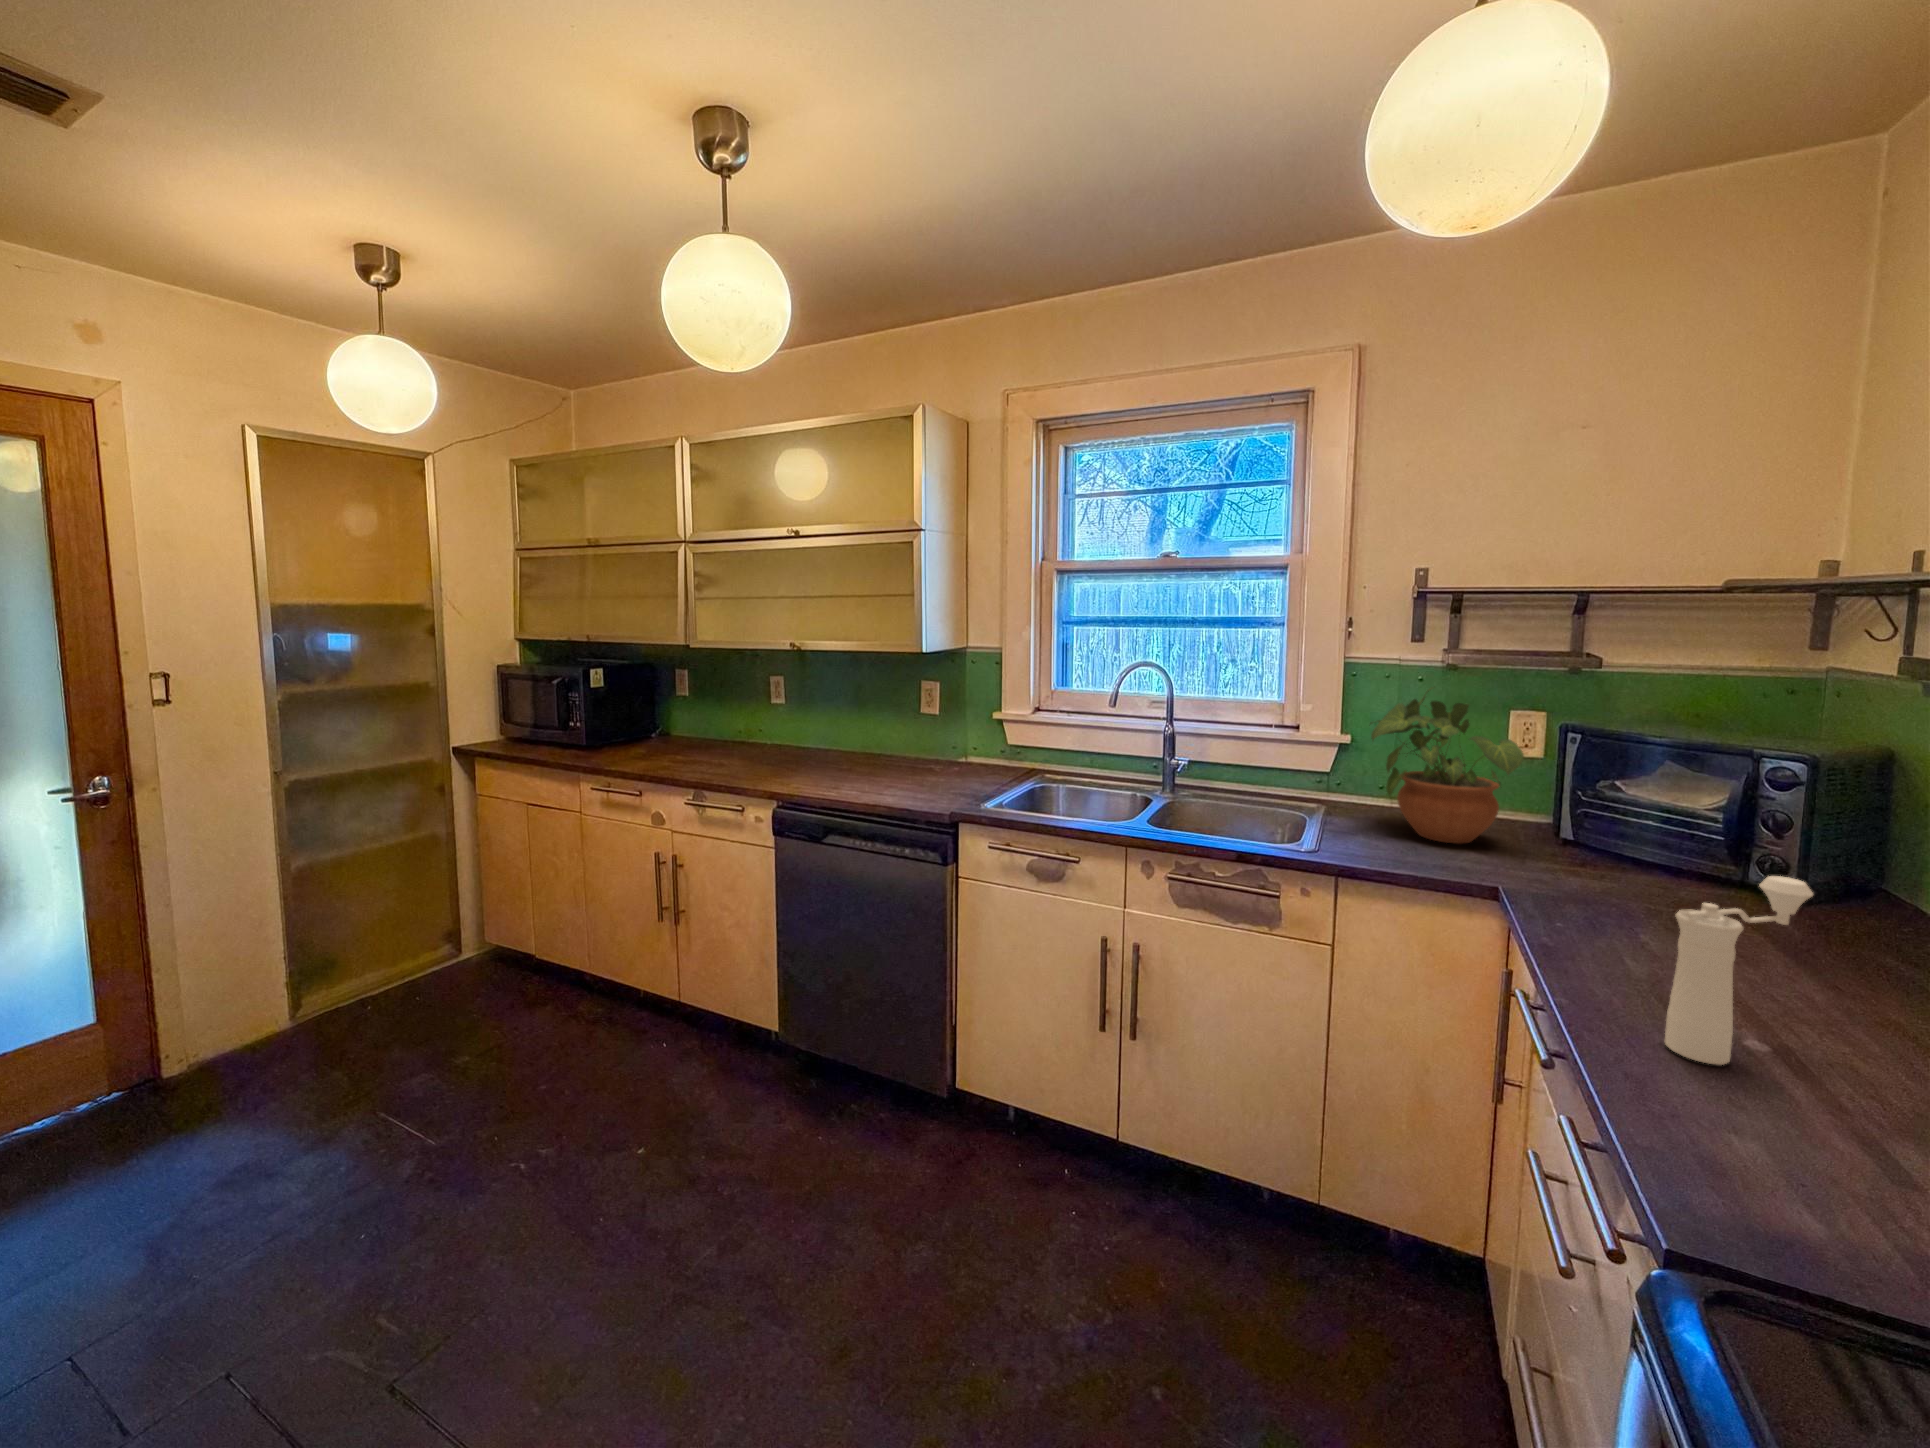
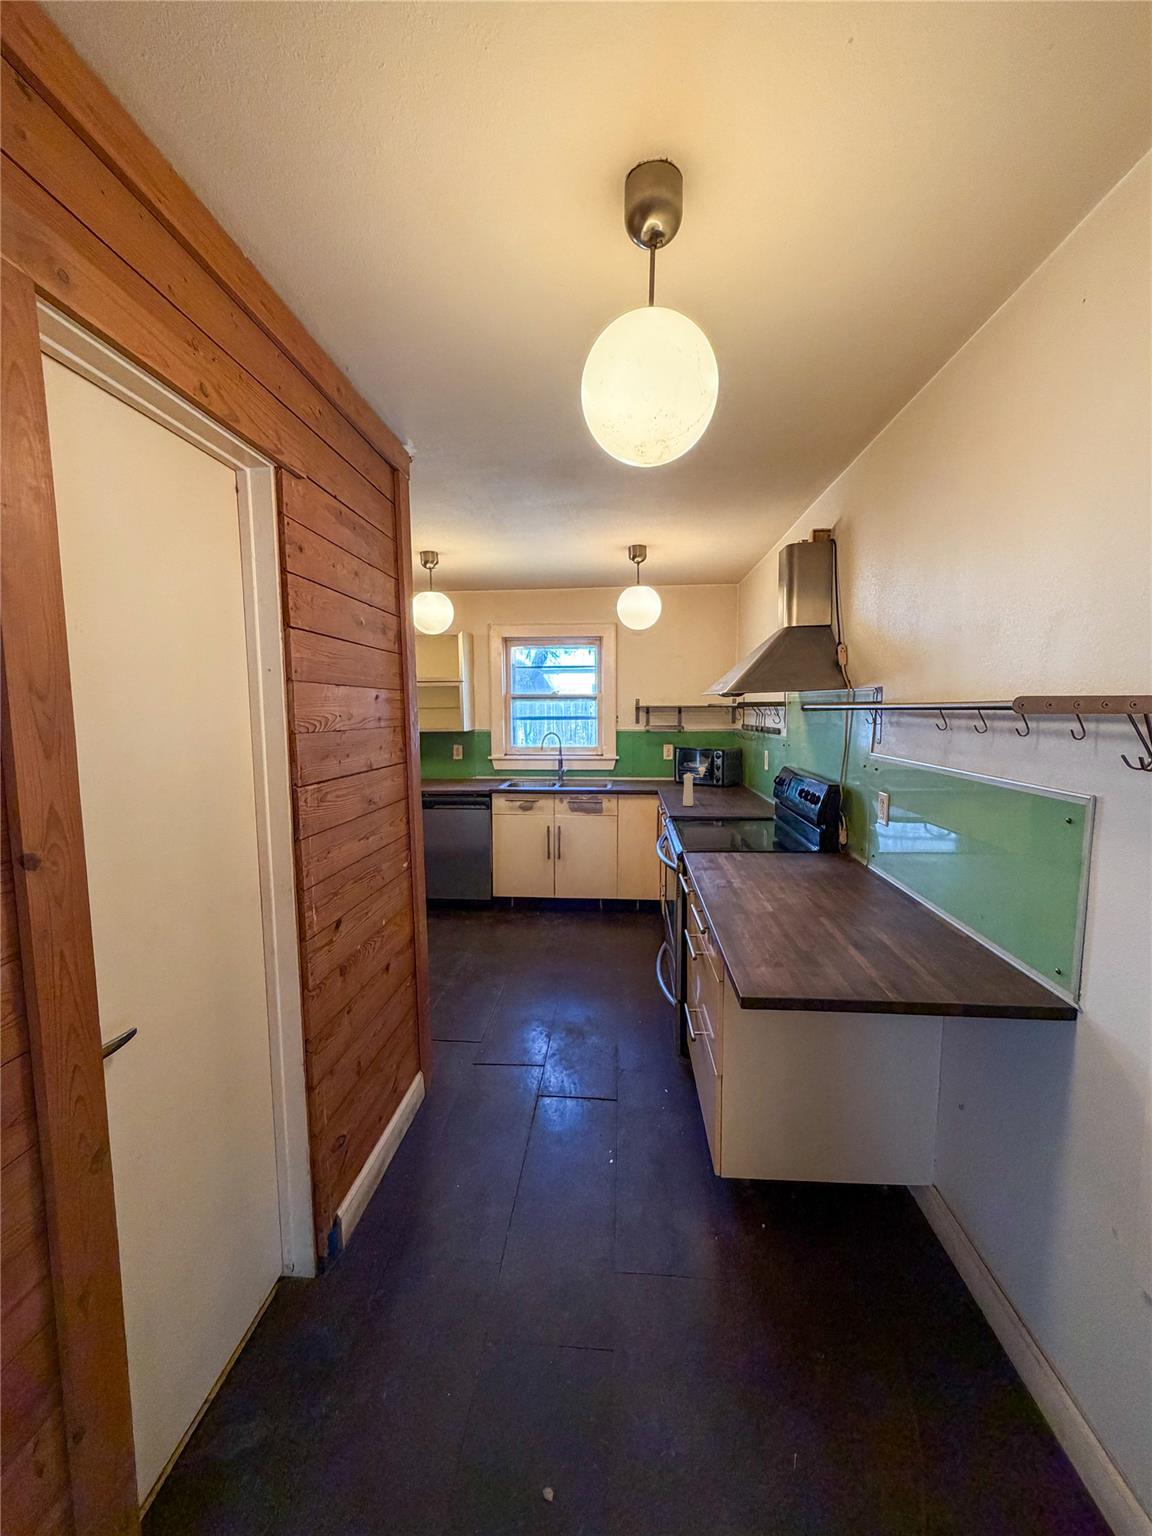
potted plant: present [1370,688,1524,844] -> none [625,737,665,785]

